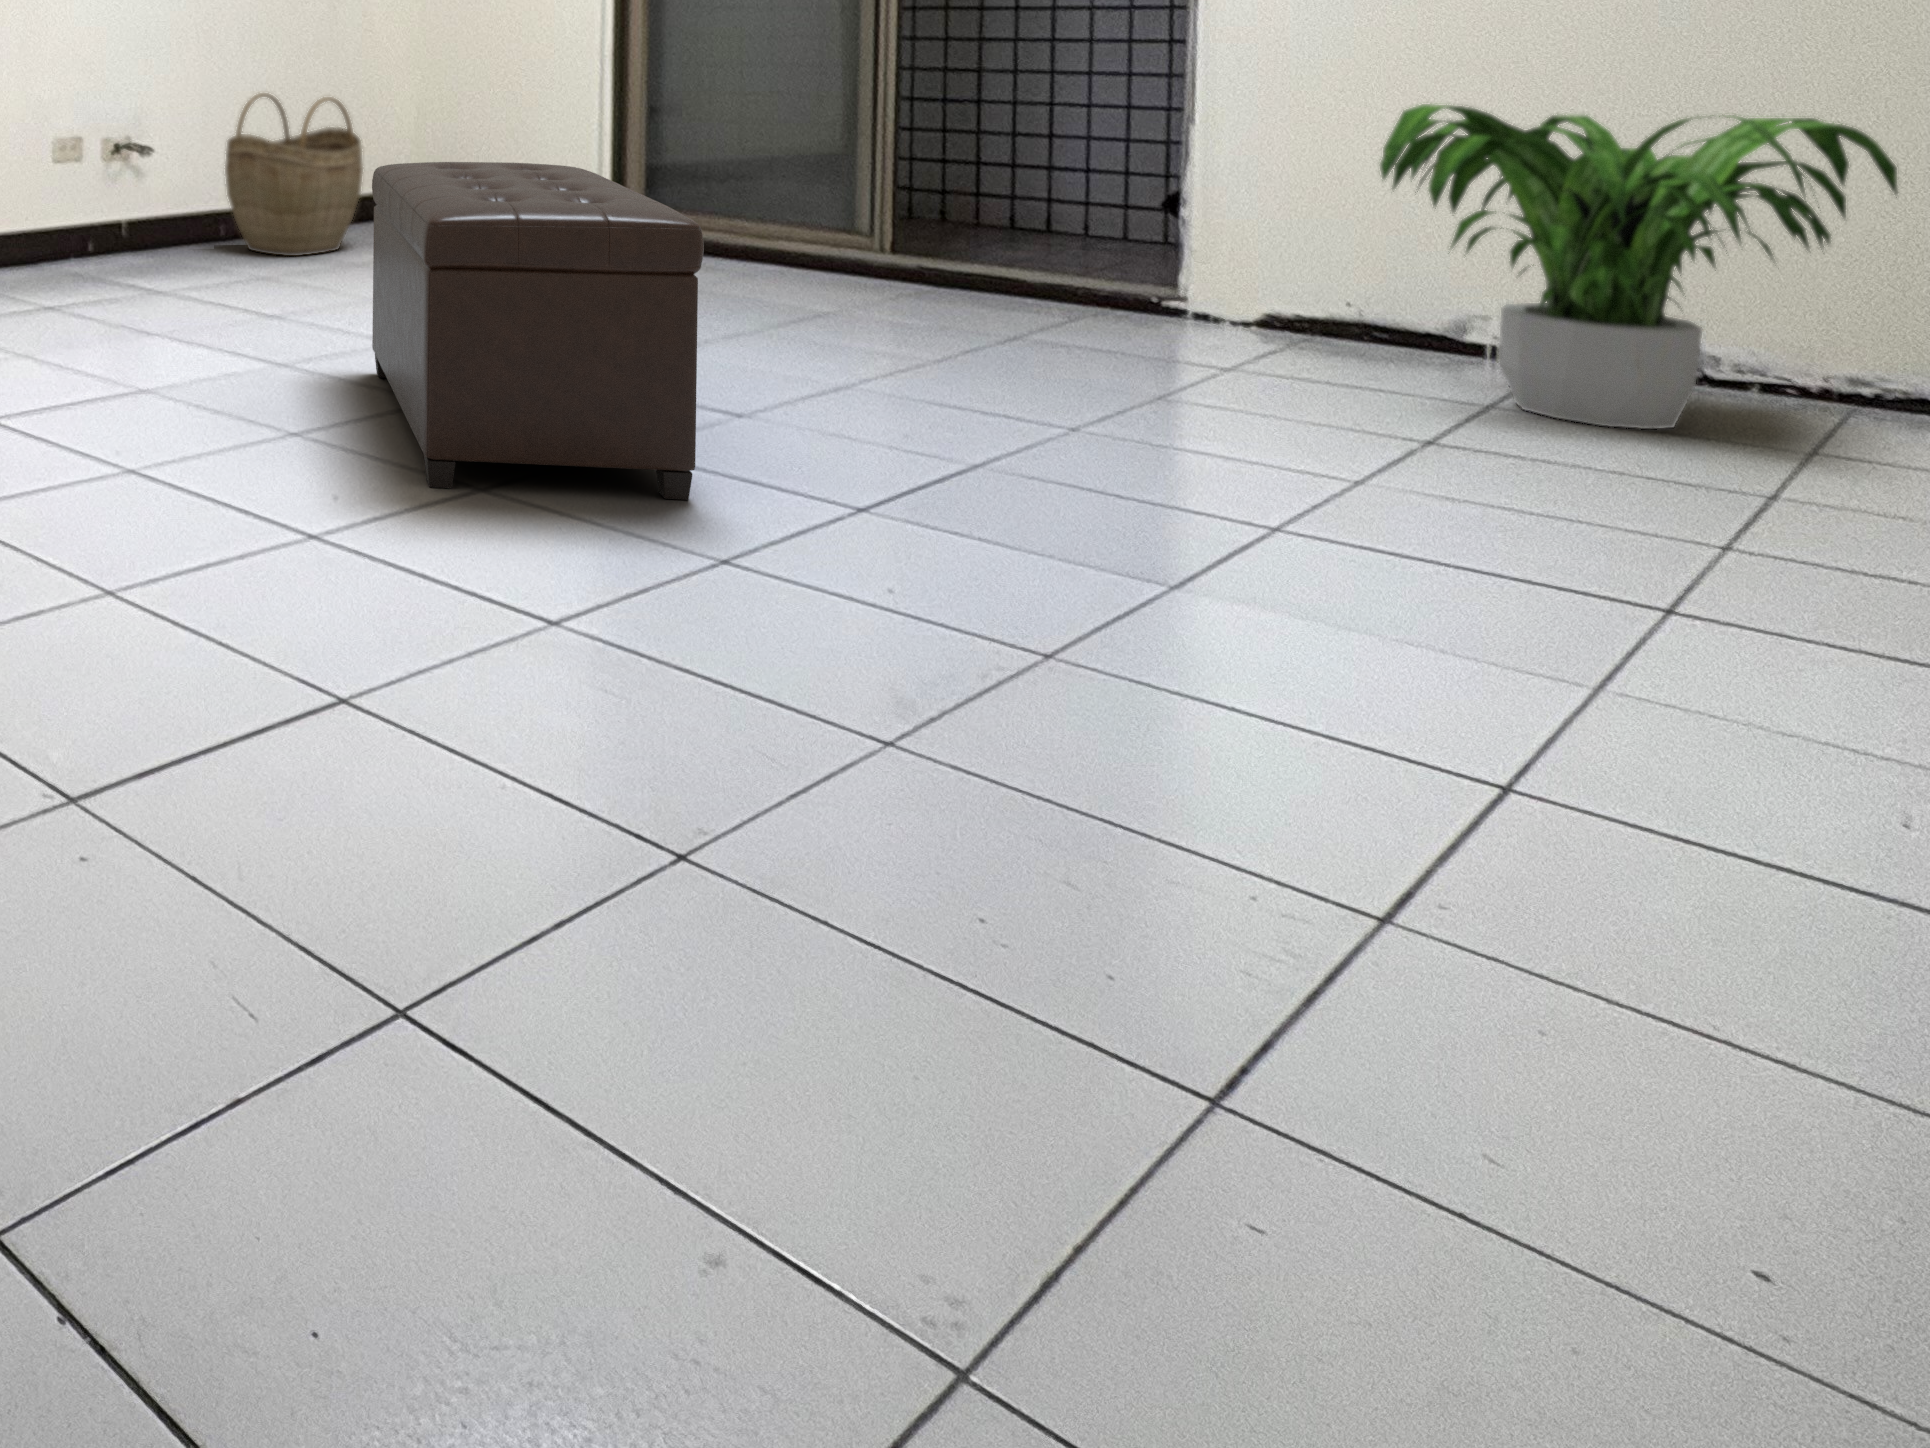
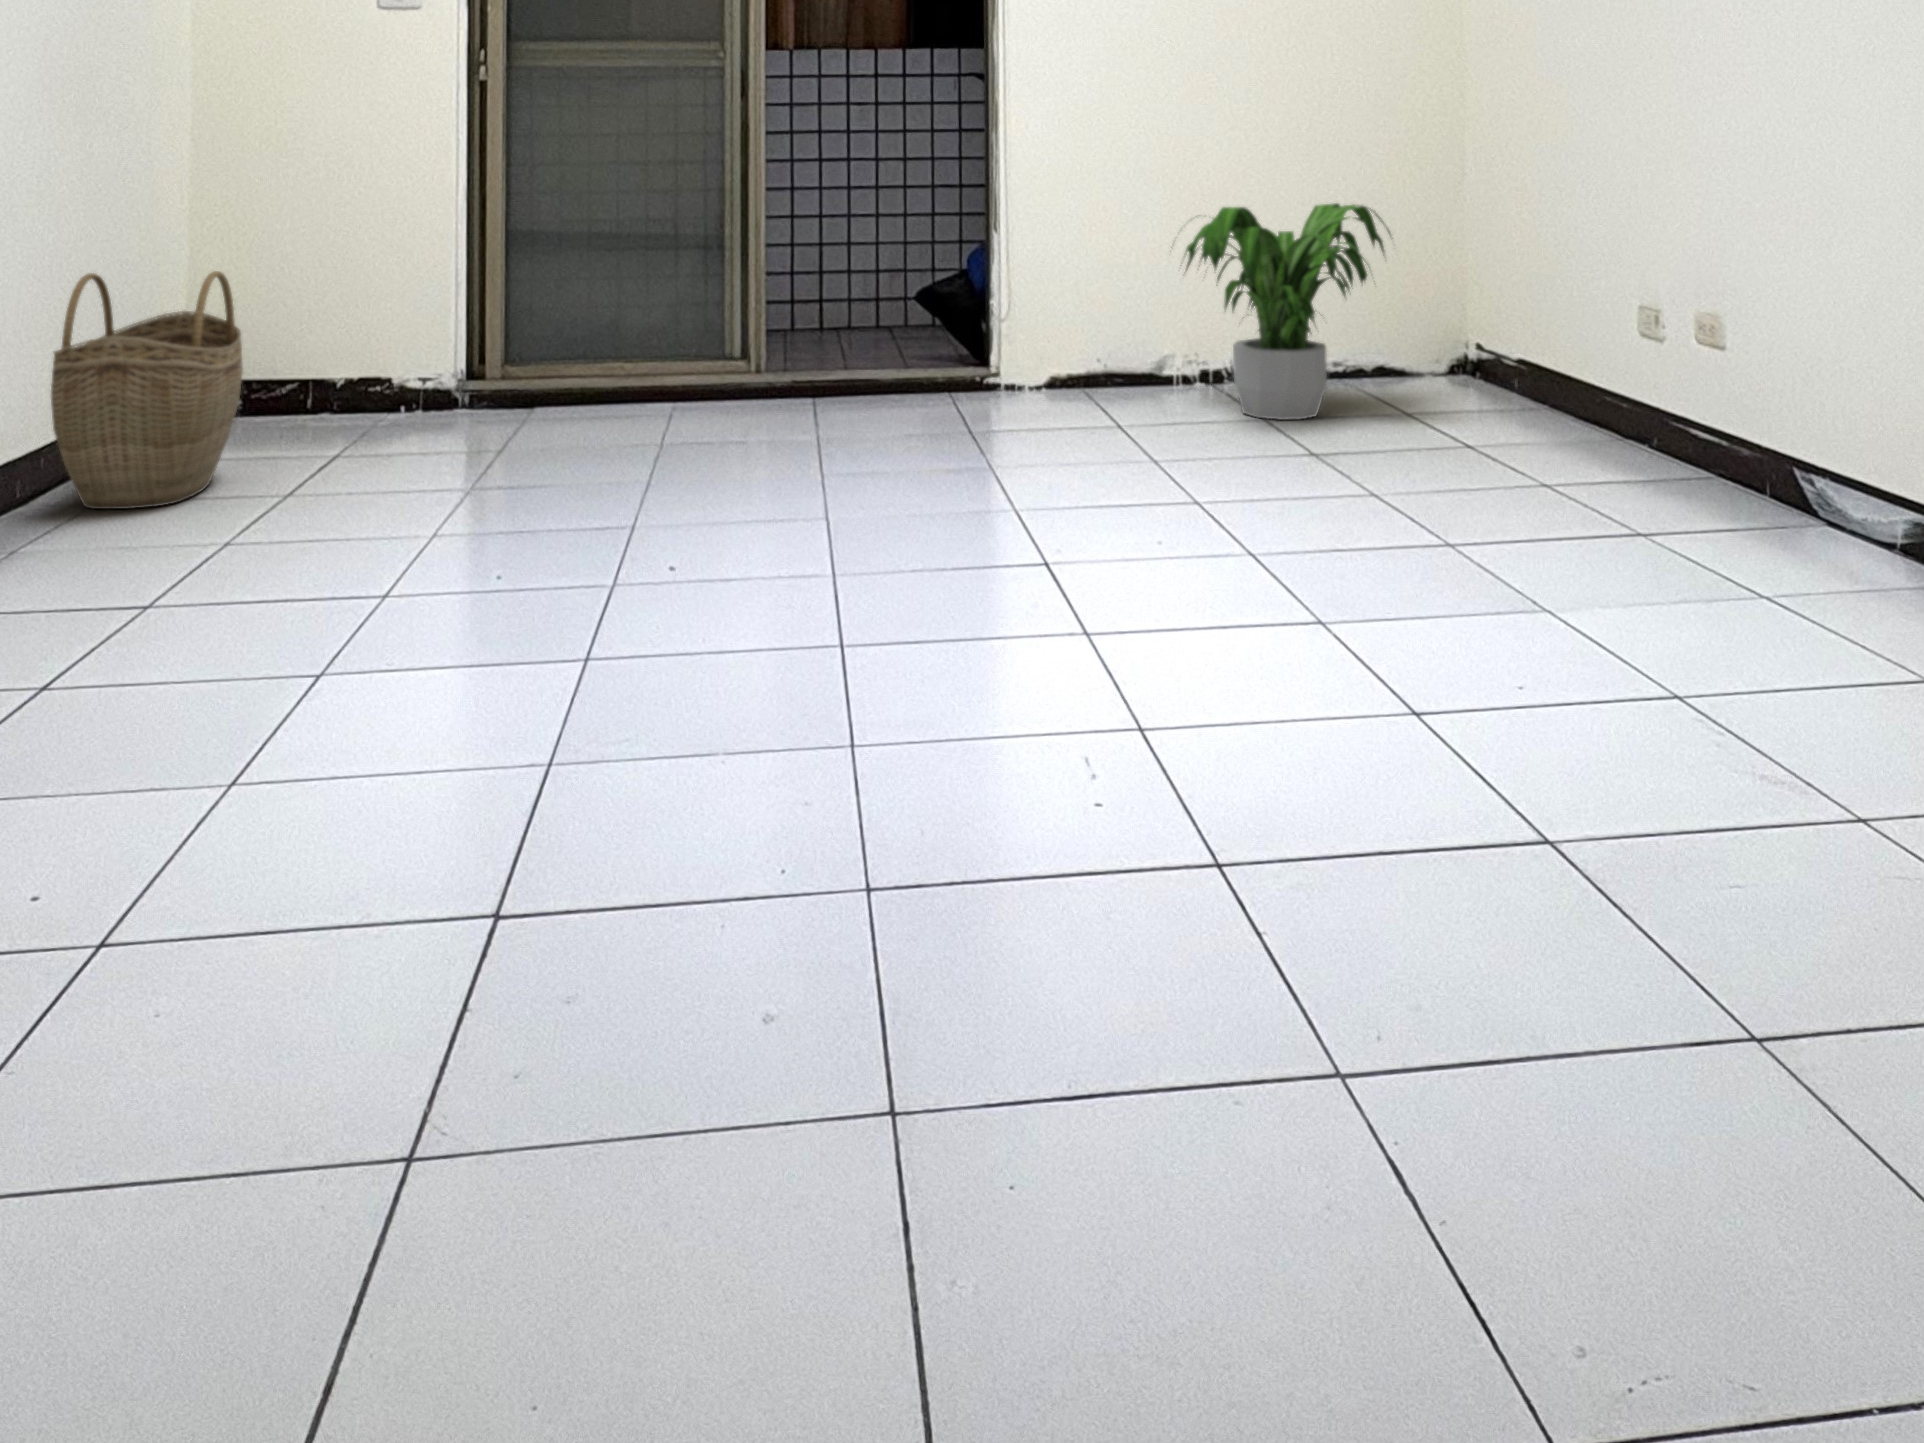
ottoman: present [372,162,704,500] -> none [682,328,1242,745]

